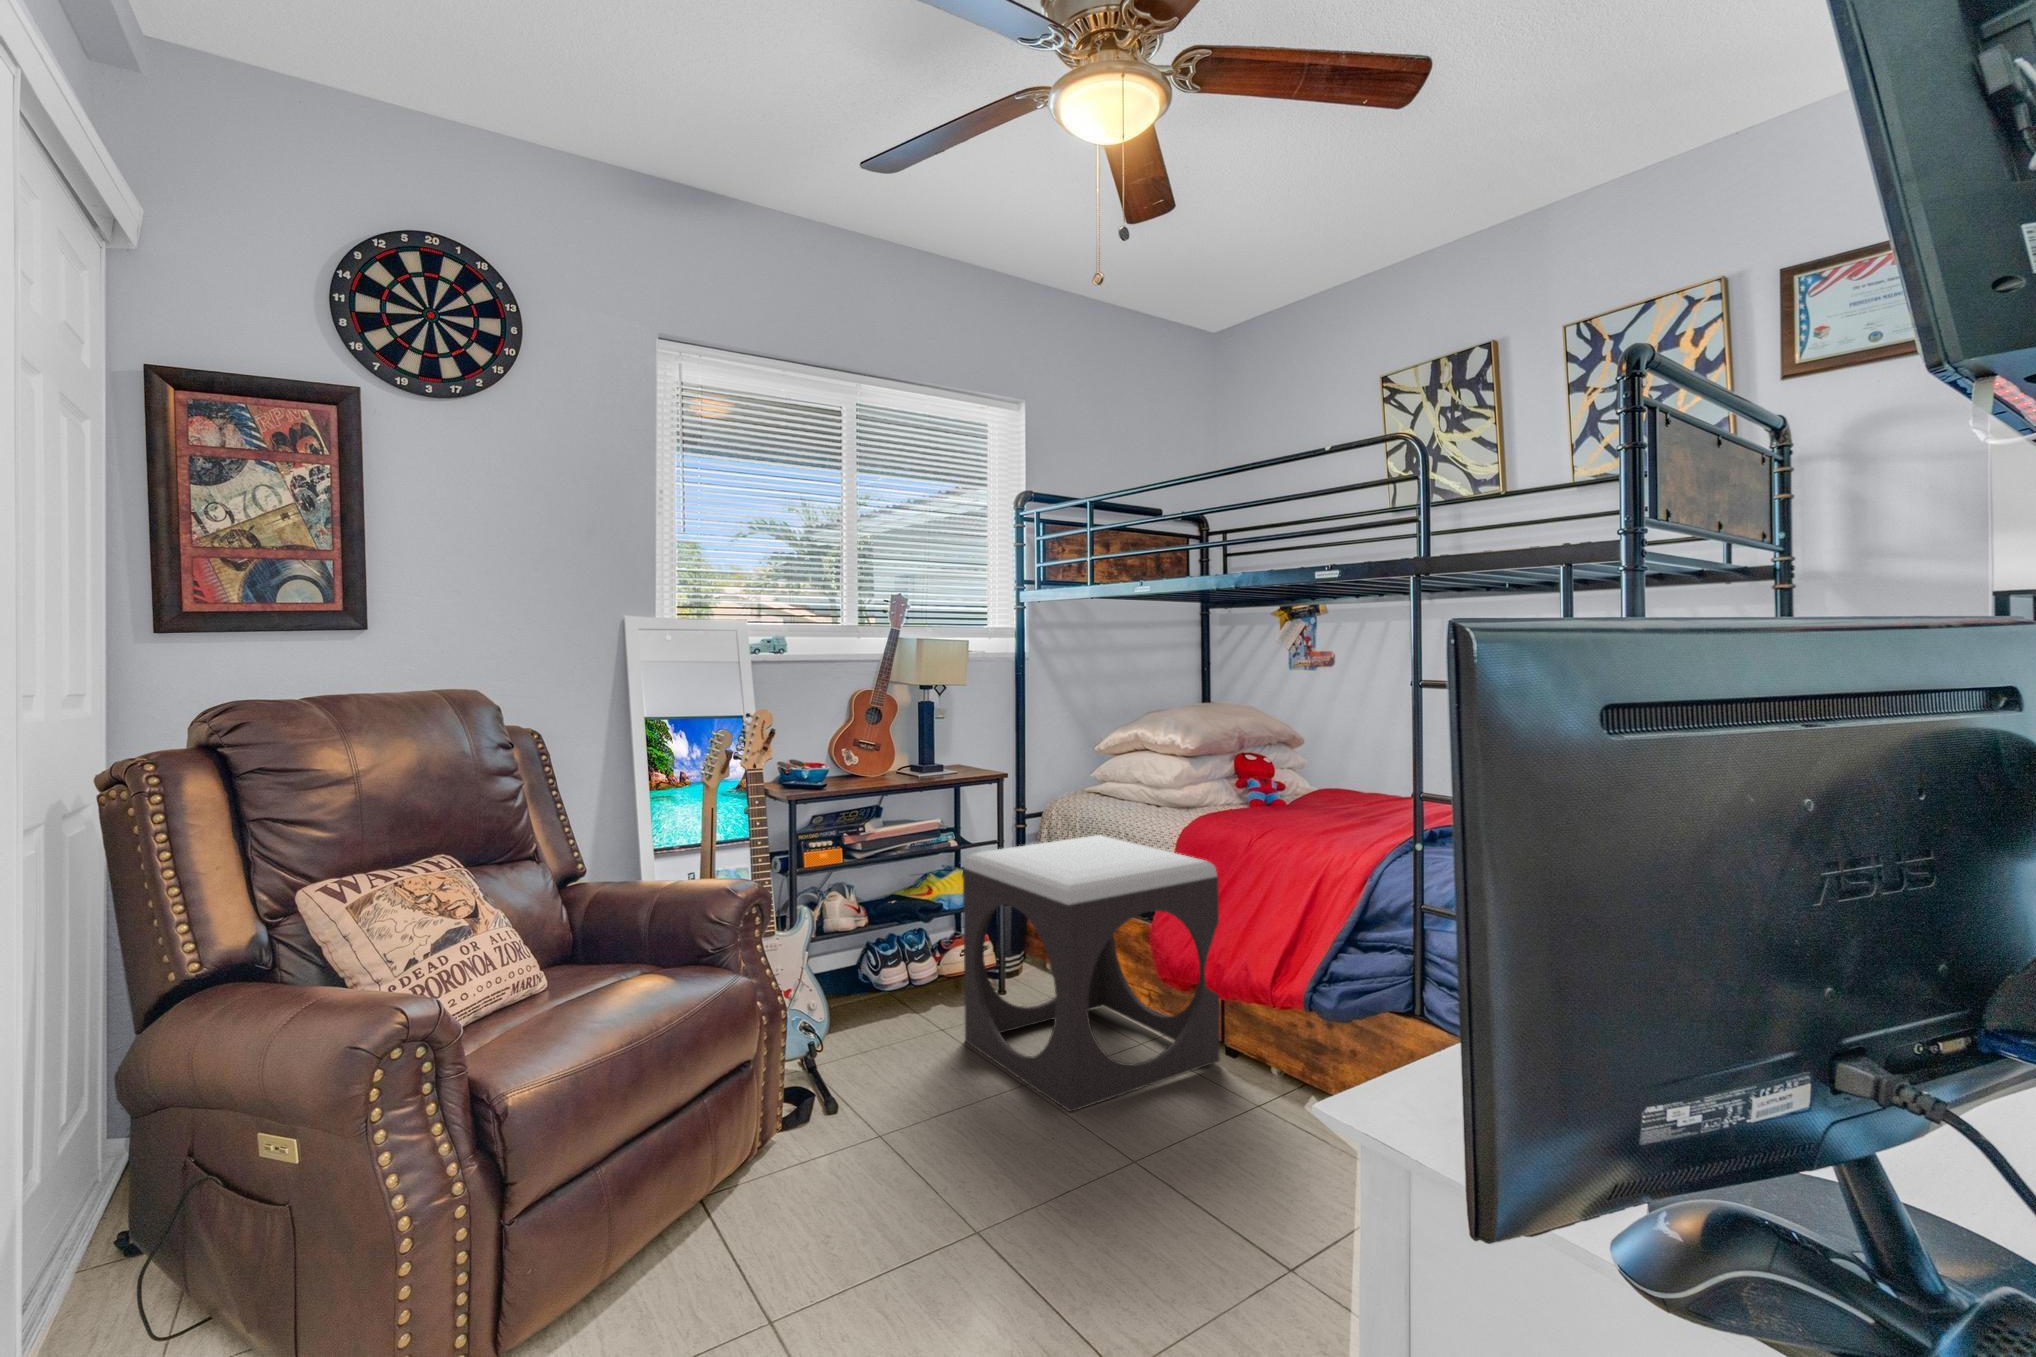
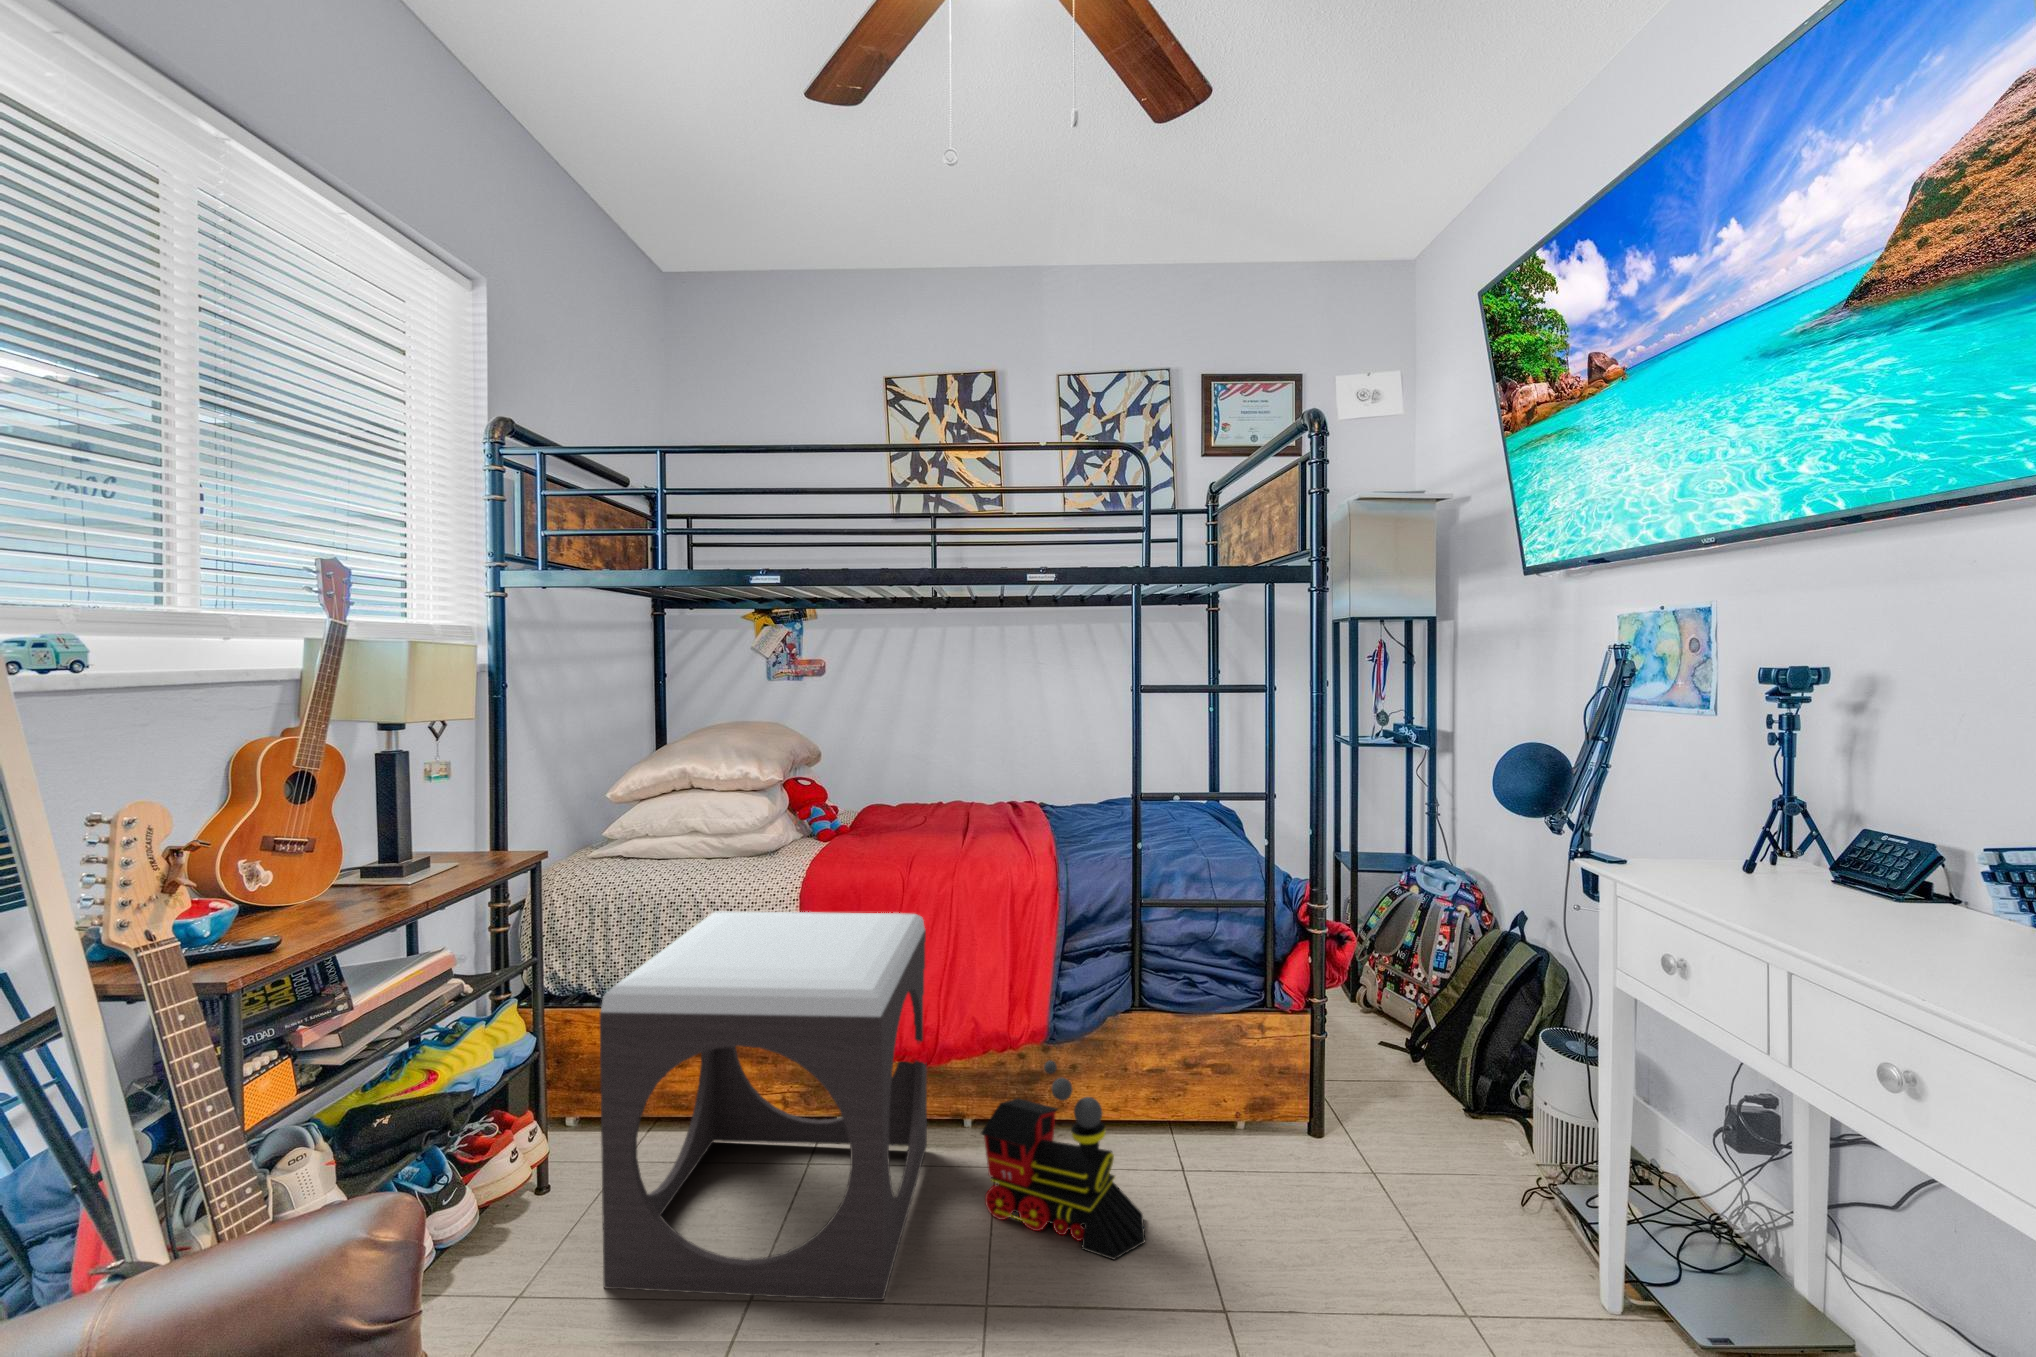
toy train: none [1191,999,1305,1179] -> present [981,1060,1145,1259]

